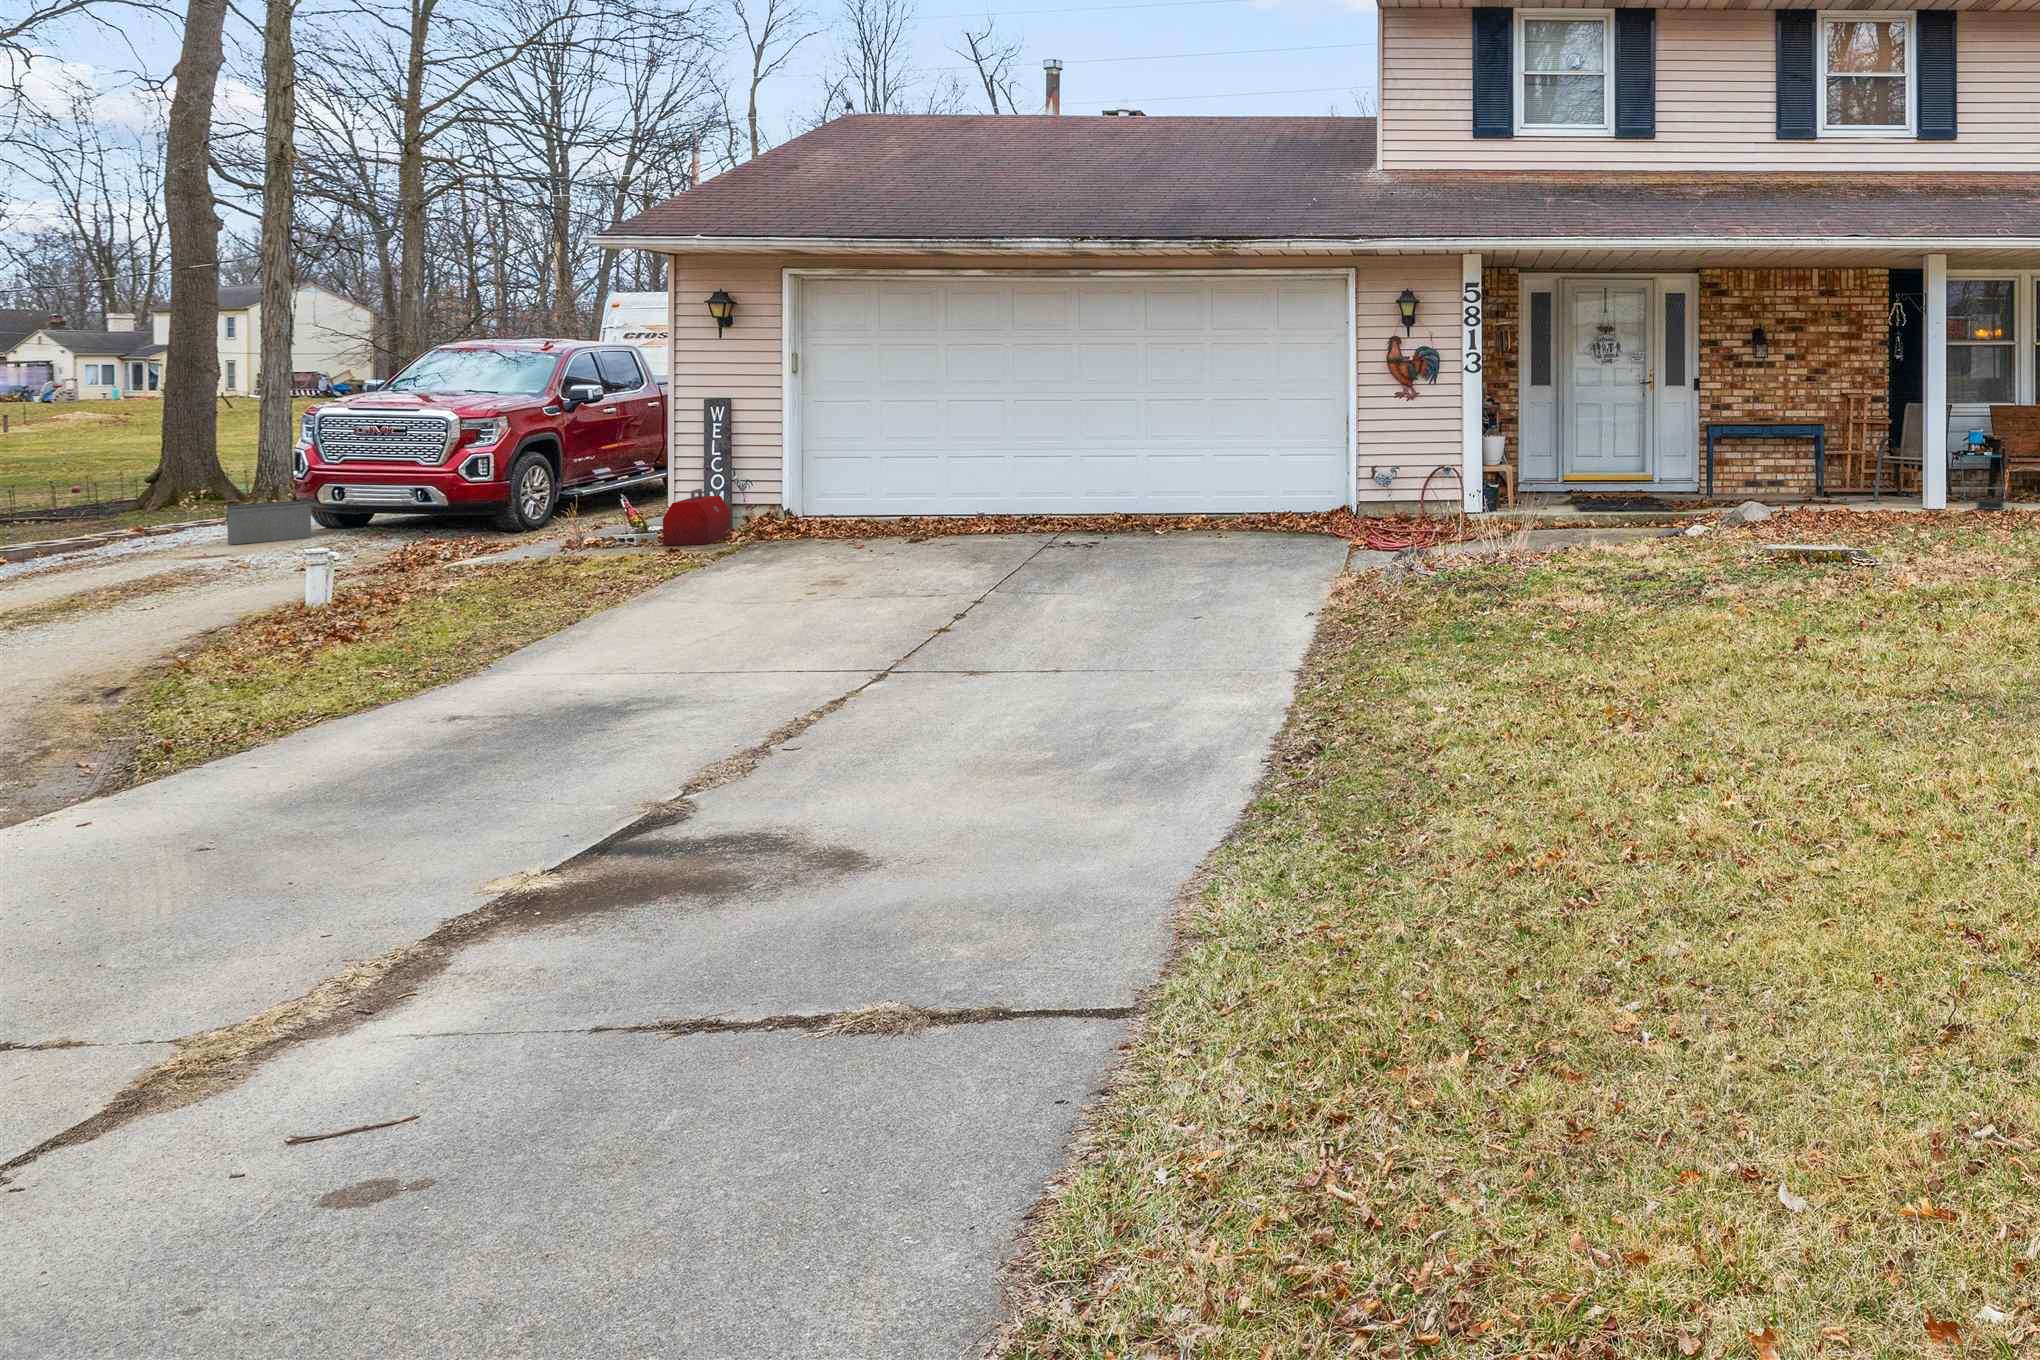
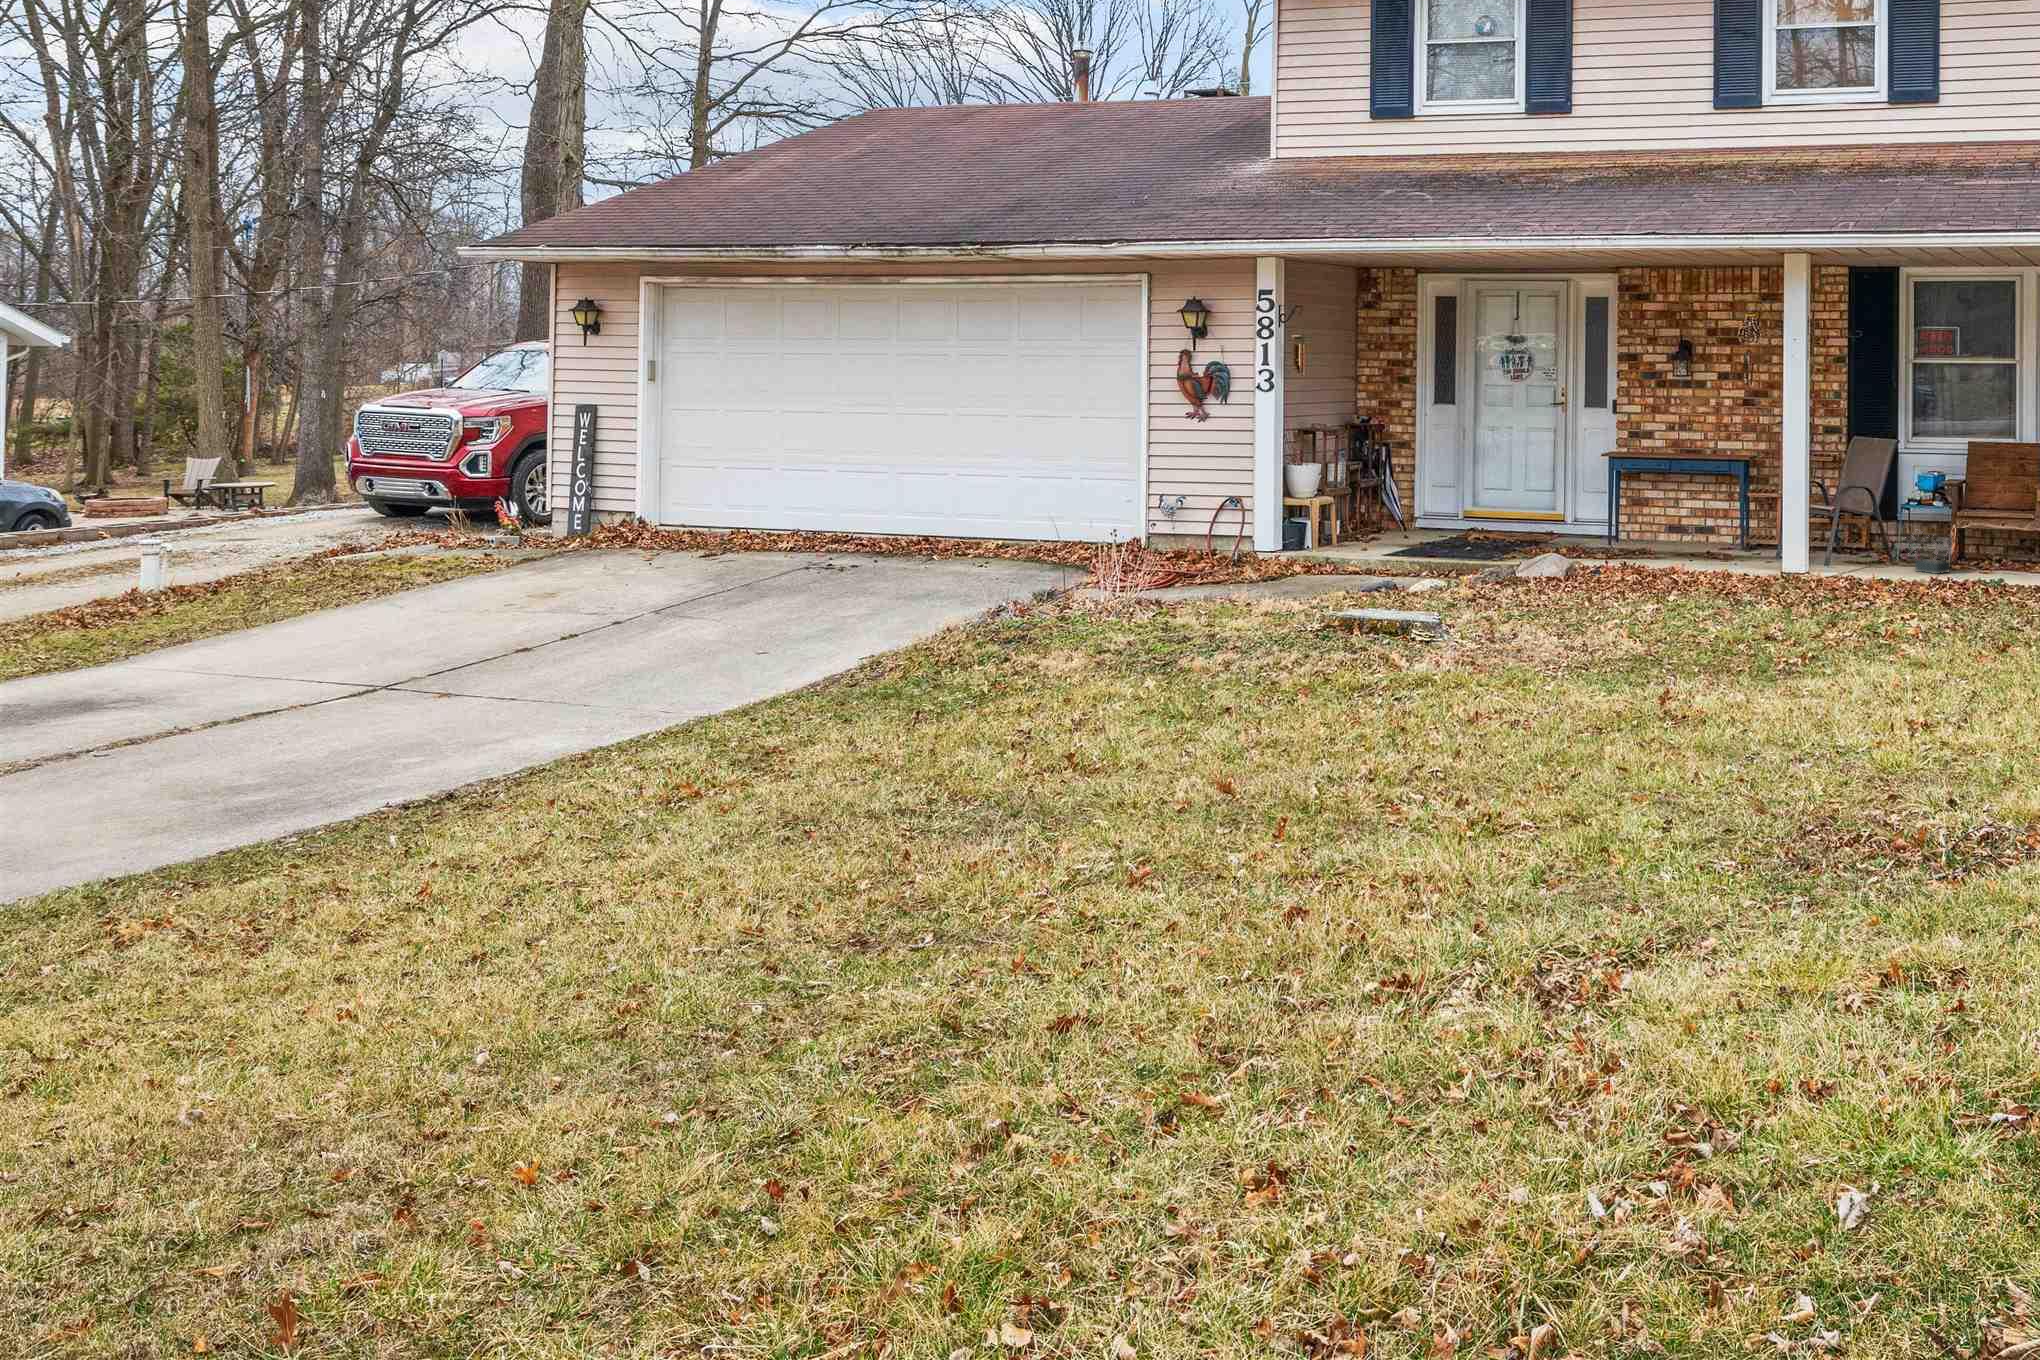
toolbox: present [663,489,730,545] -> none [506,494,587,550]
storage bin: present [226,500,311,545] -> none [213,494,293,532]

